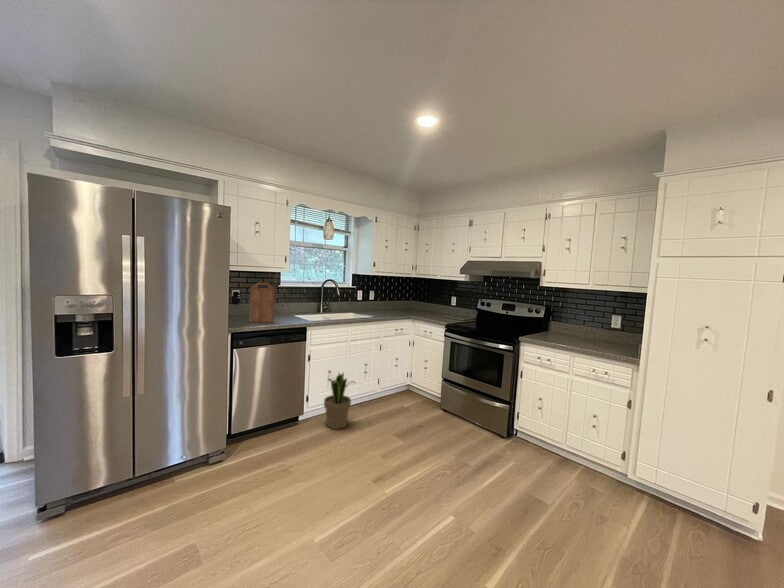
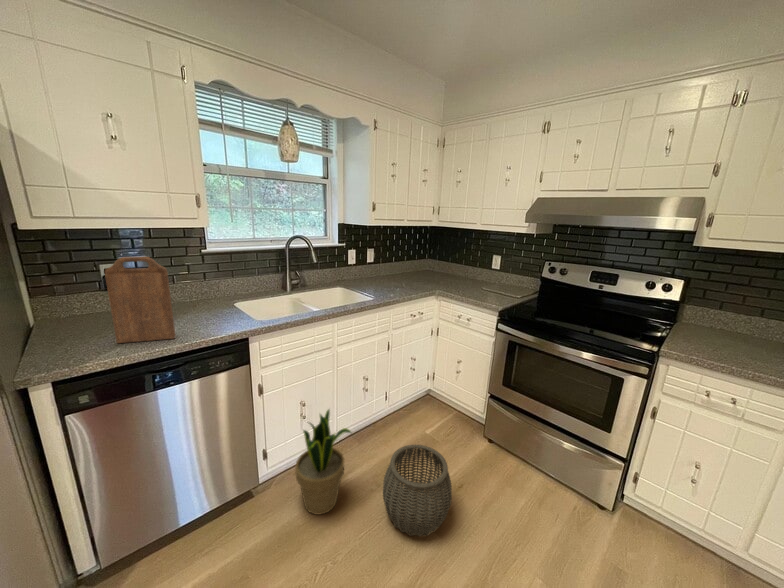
woven basket: none [371,394,410,438] -> present [383,445,452,536]

